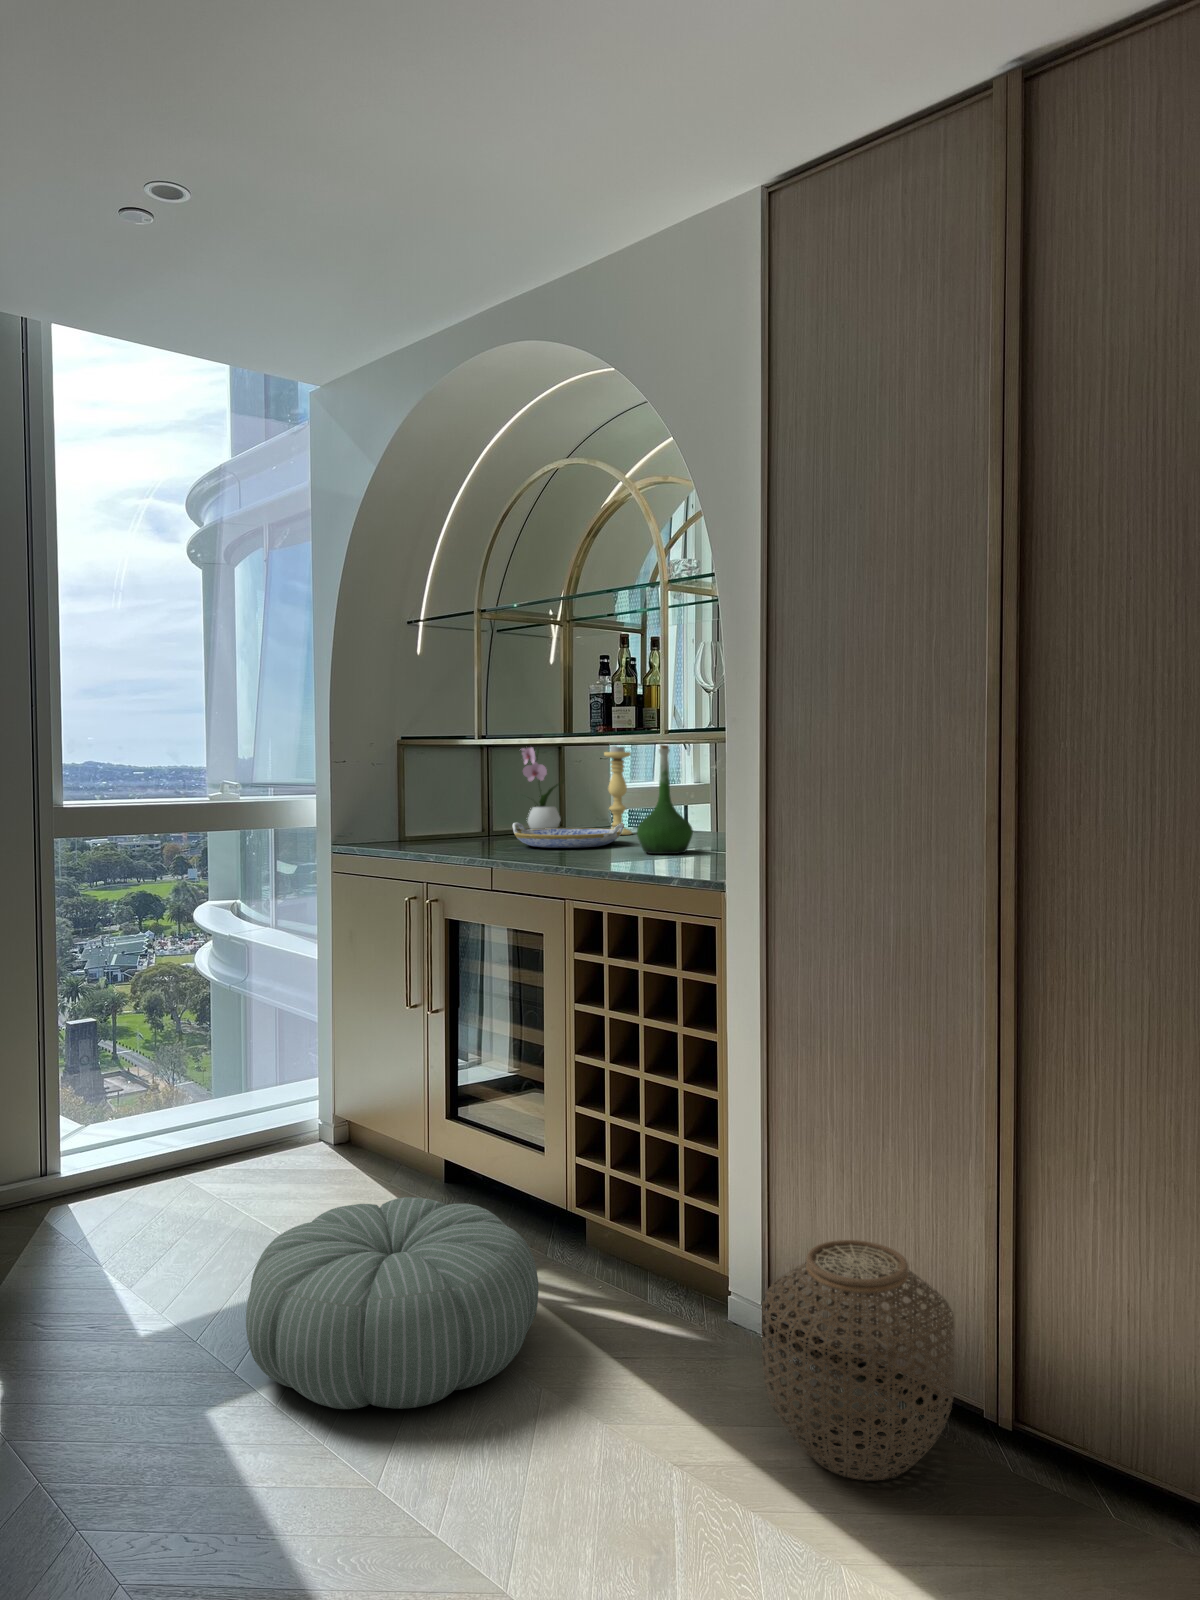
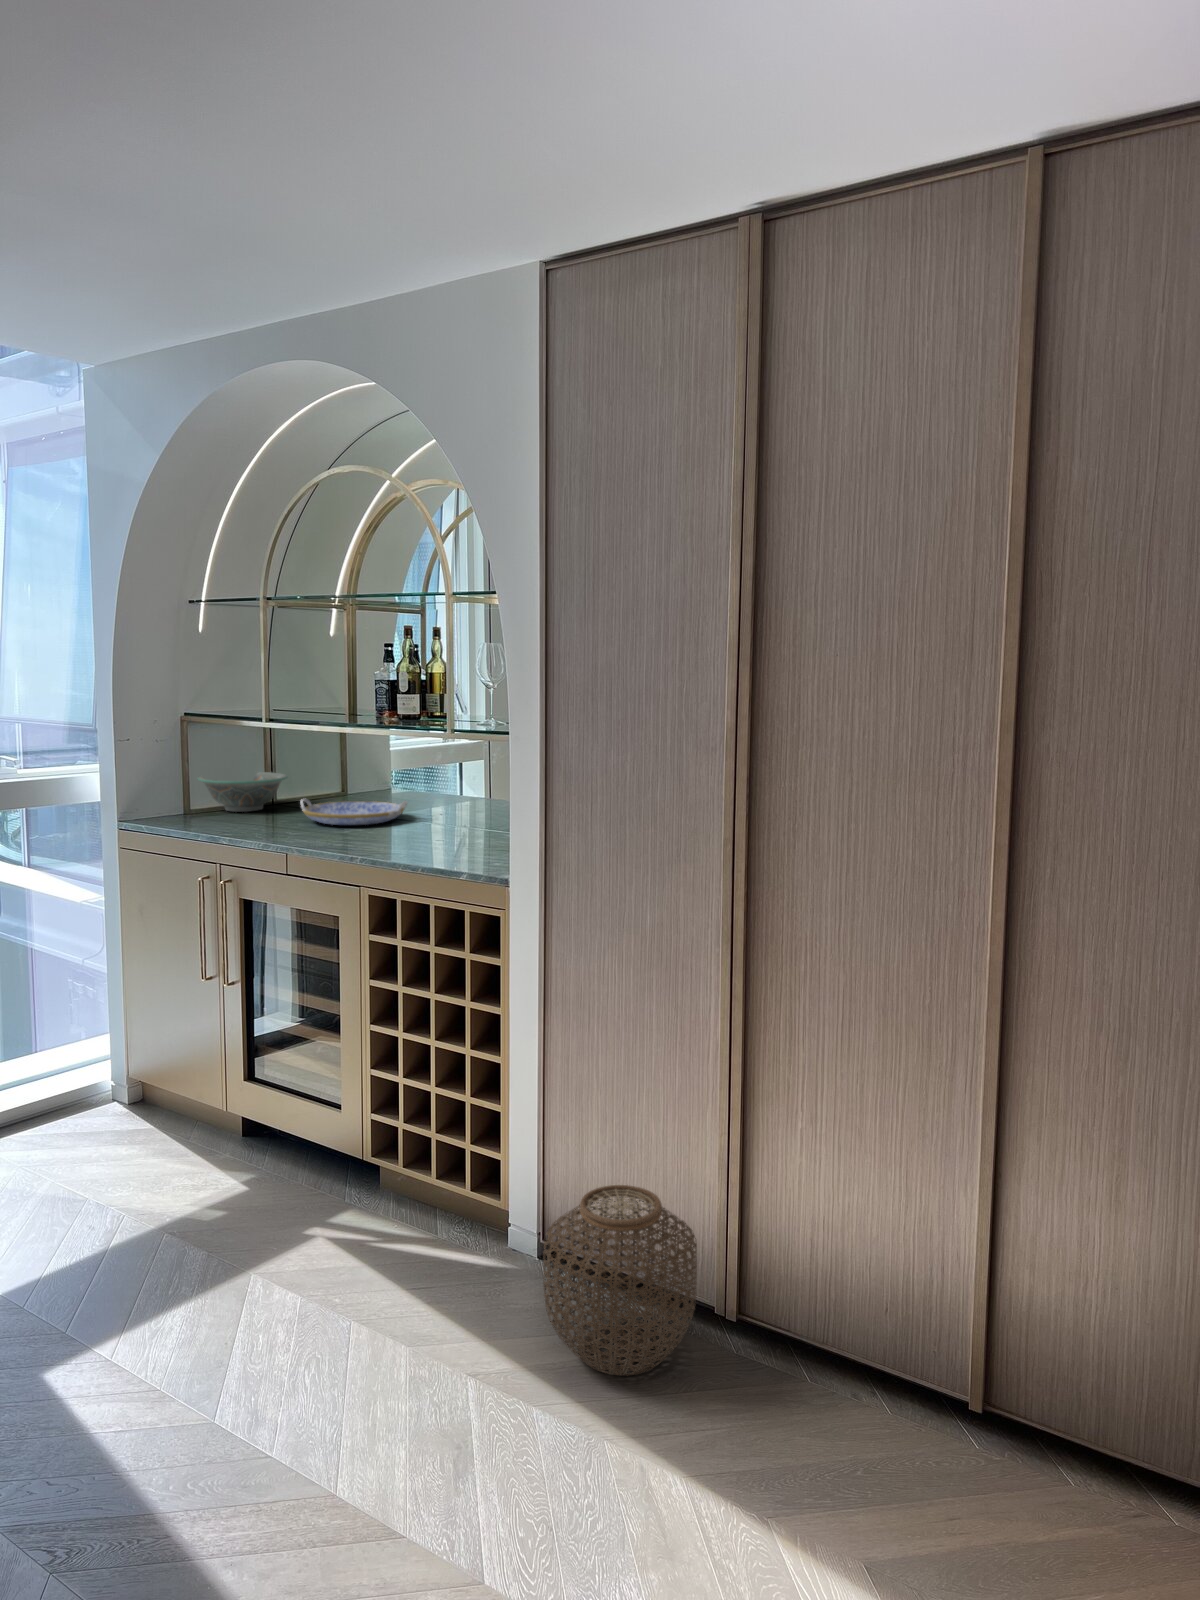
vase: present [637,745,693,854] -> none [422,735,474,836]
candle holder: present [604,746,632,835] -> none [385,704,412,804]
flower arrangement: present [522,747,561,829] -> none [301,703,346,799]
decorative bowl: none [413,803,503,840] -> present [198,772,288,812]
pouf: present [246,1197,539,1409] -> none [79,1165,346,1361]

